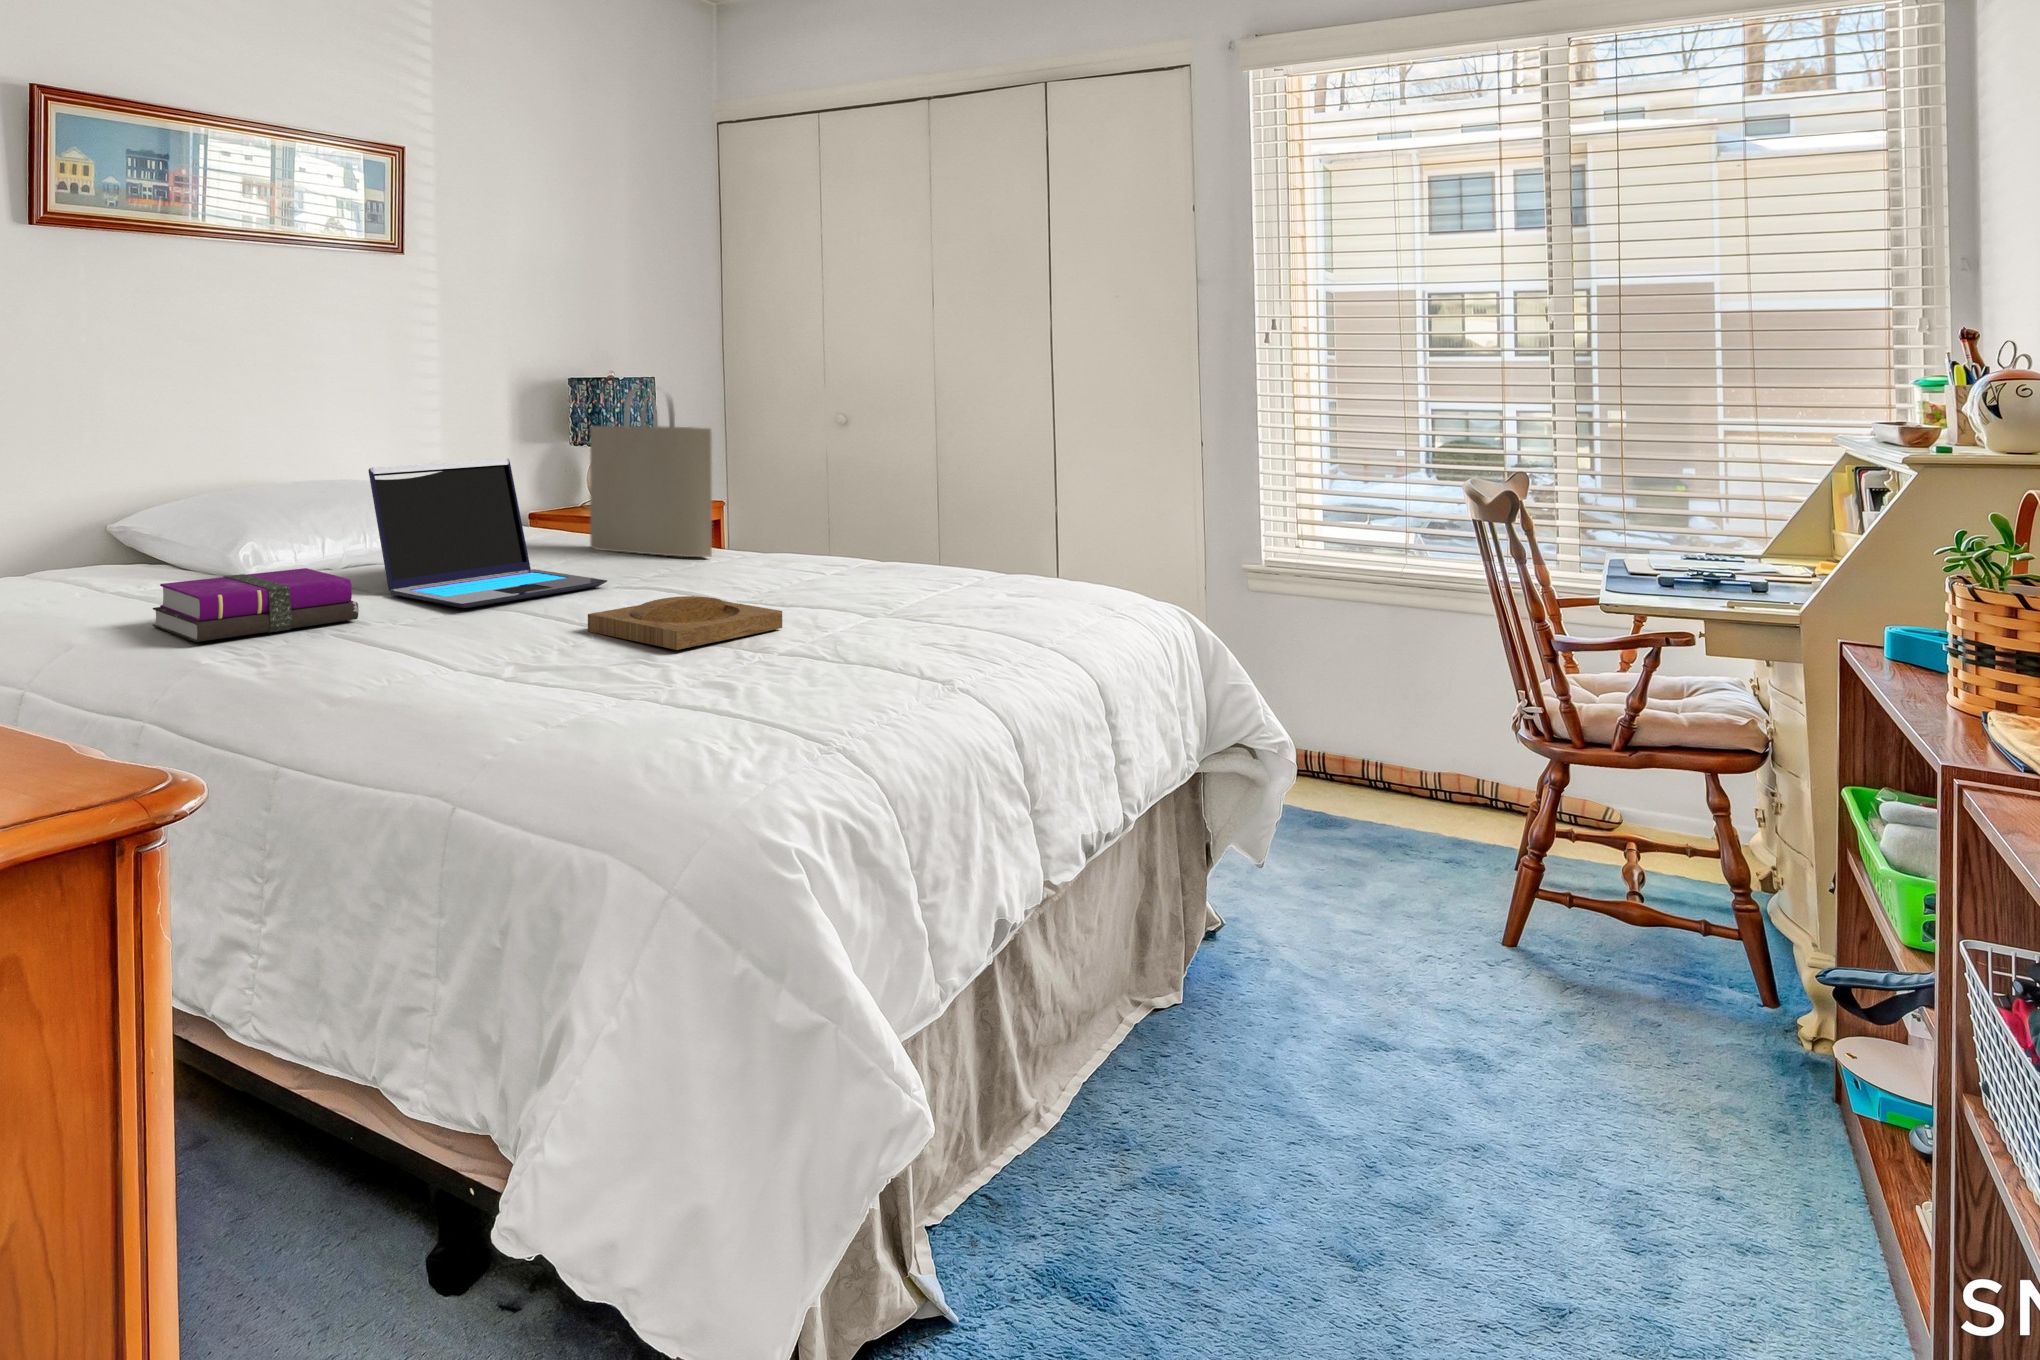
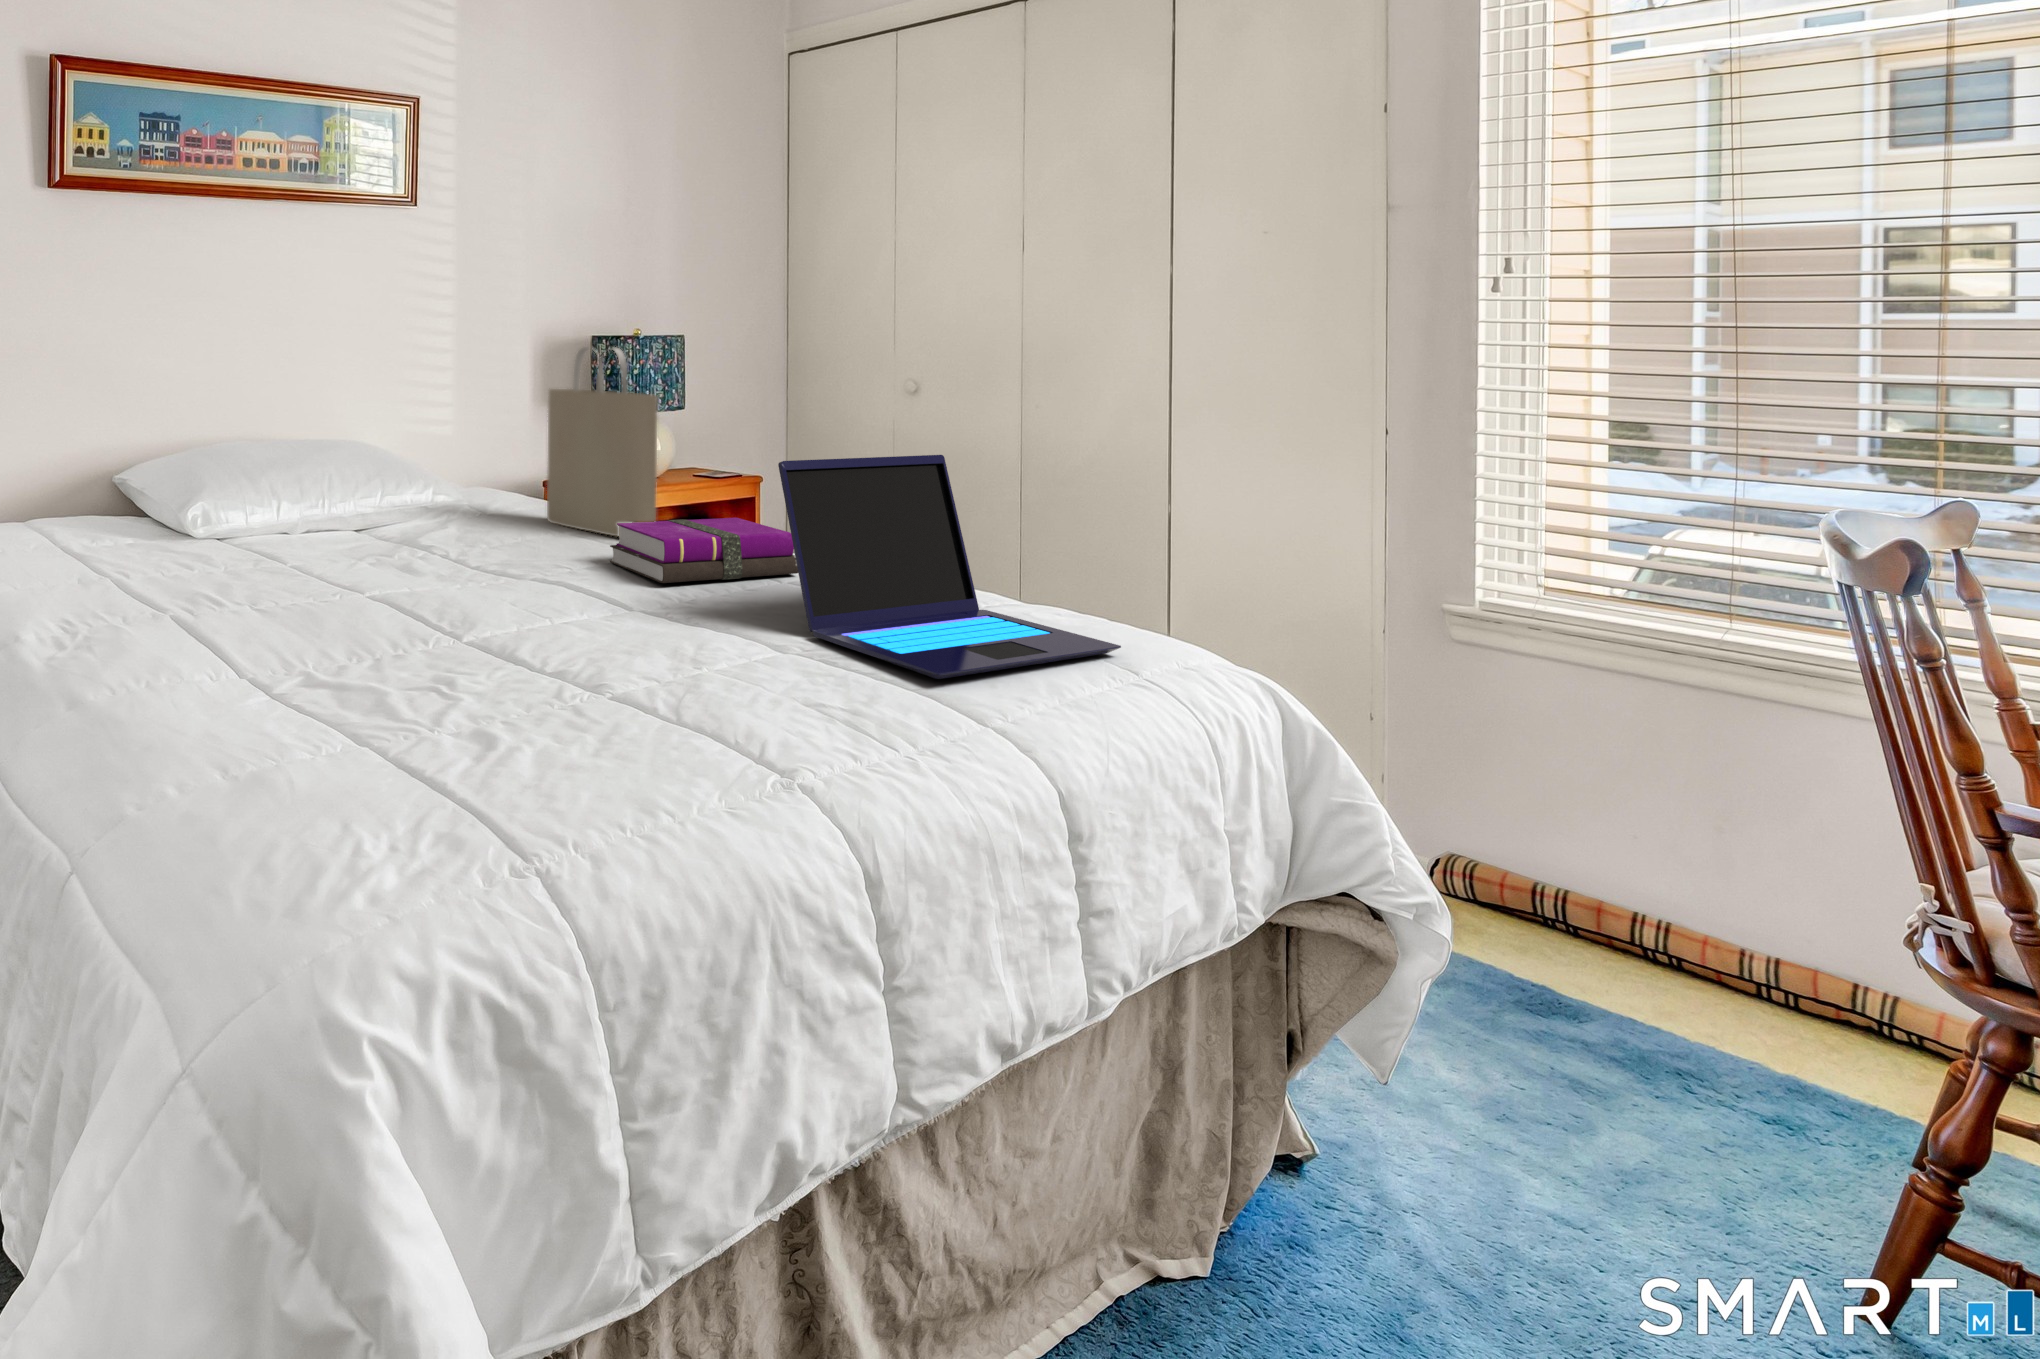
laptop: present [368,458,607,608] -> present [778,455,1121,679]
notebook: present [153,568,359,642] -> present [610,518,798,583]
tray: present [588,596,782,650] -> none [416,590,635,663]

